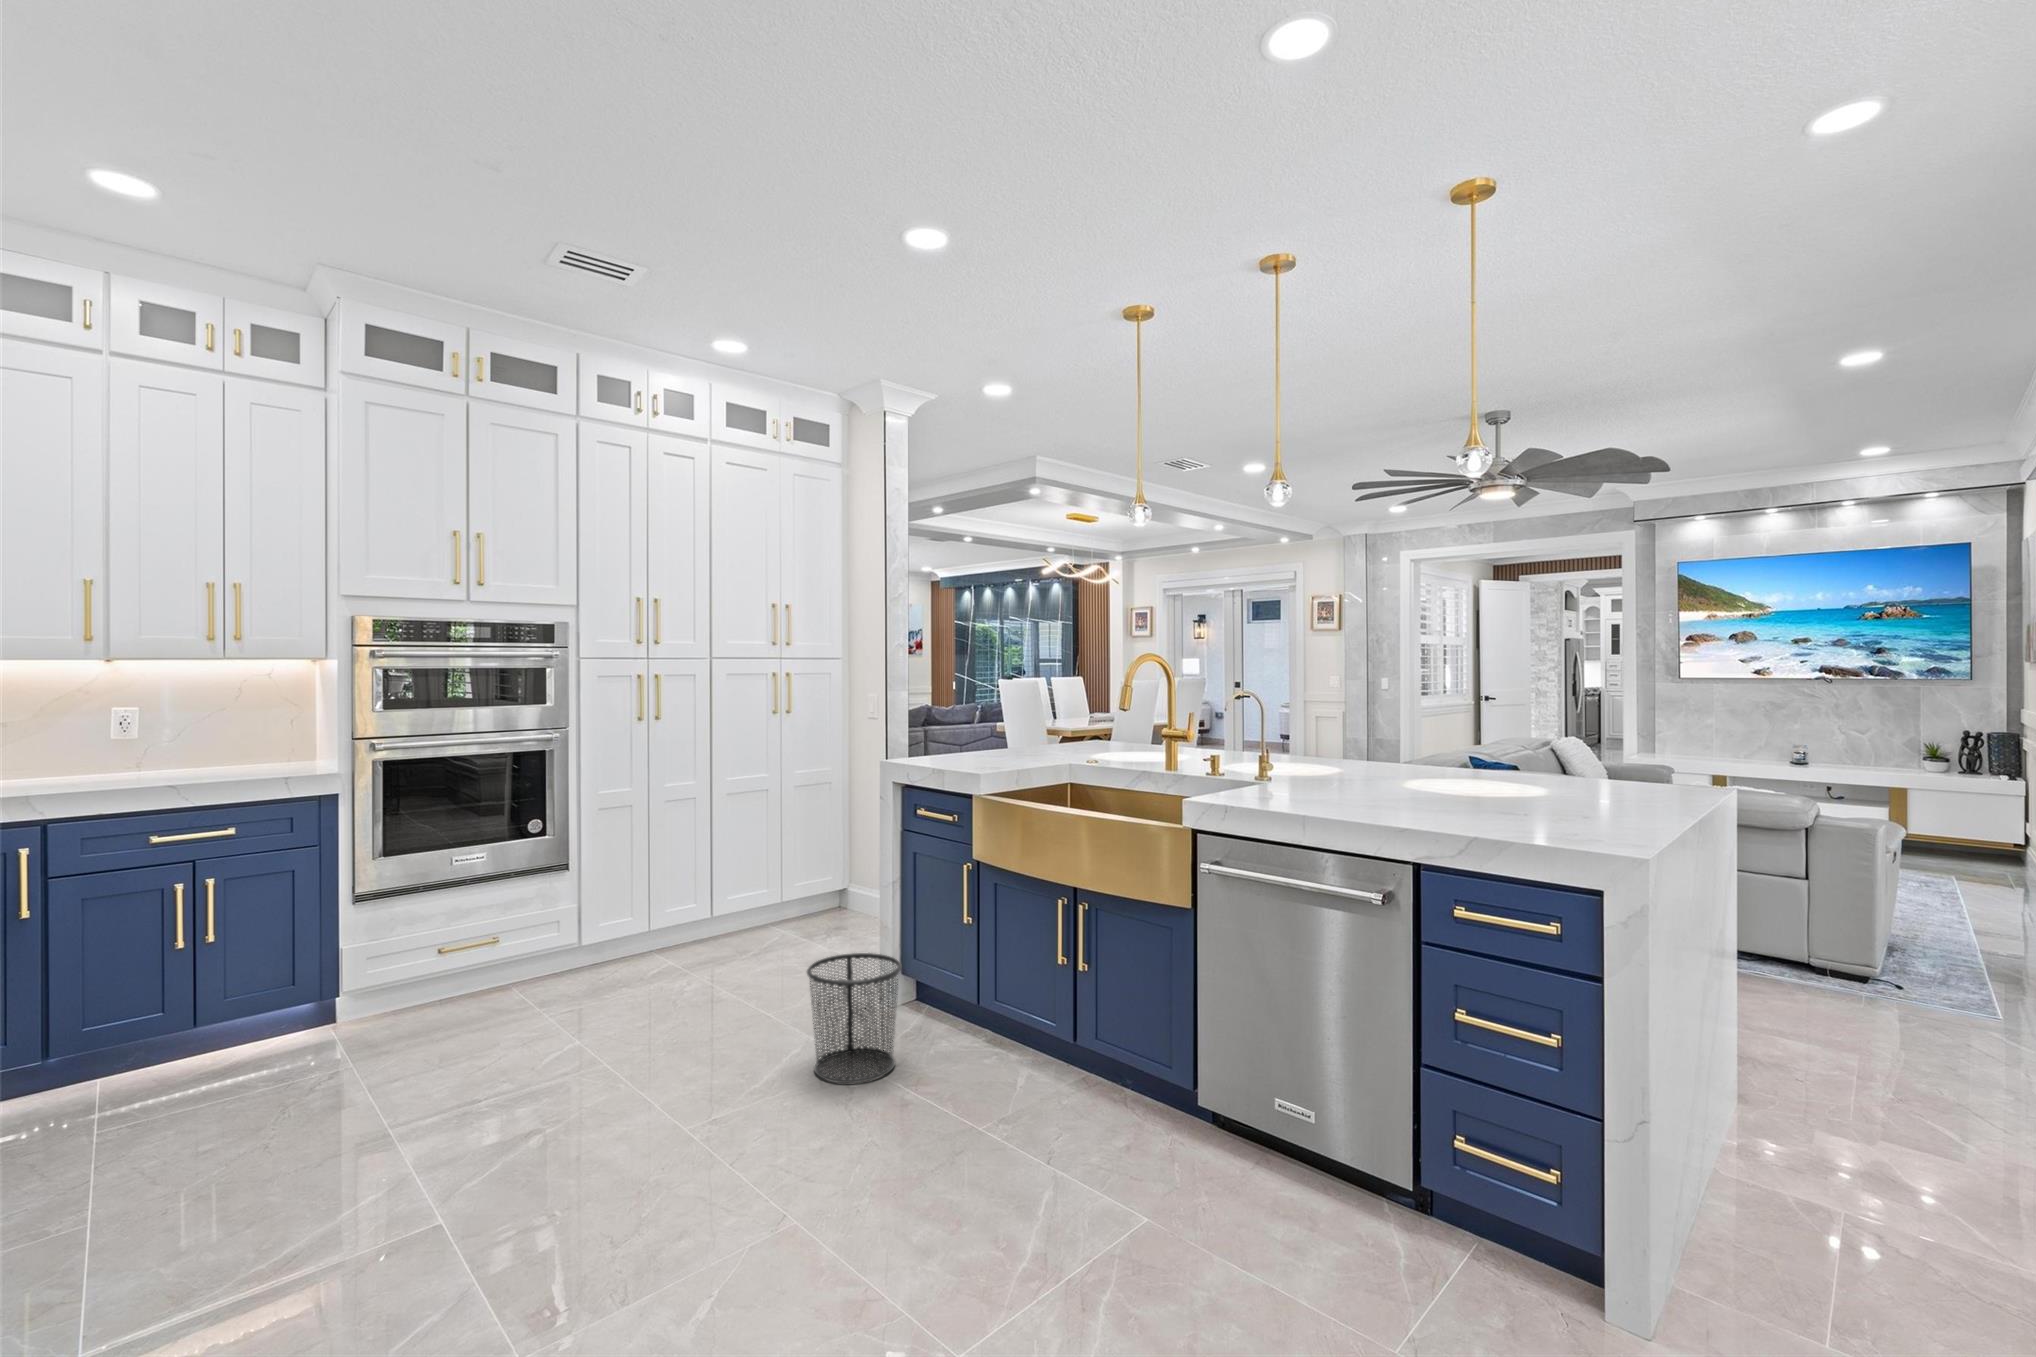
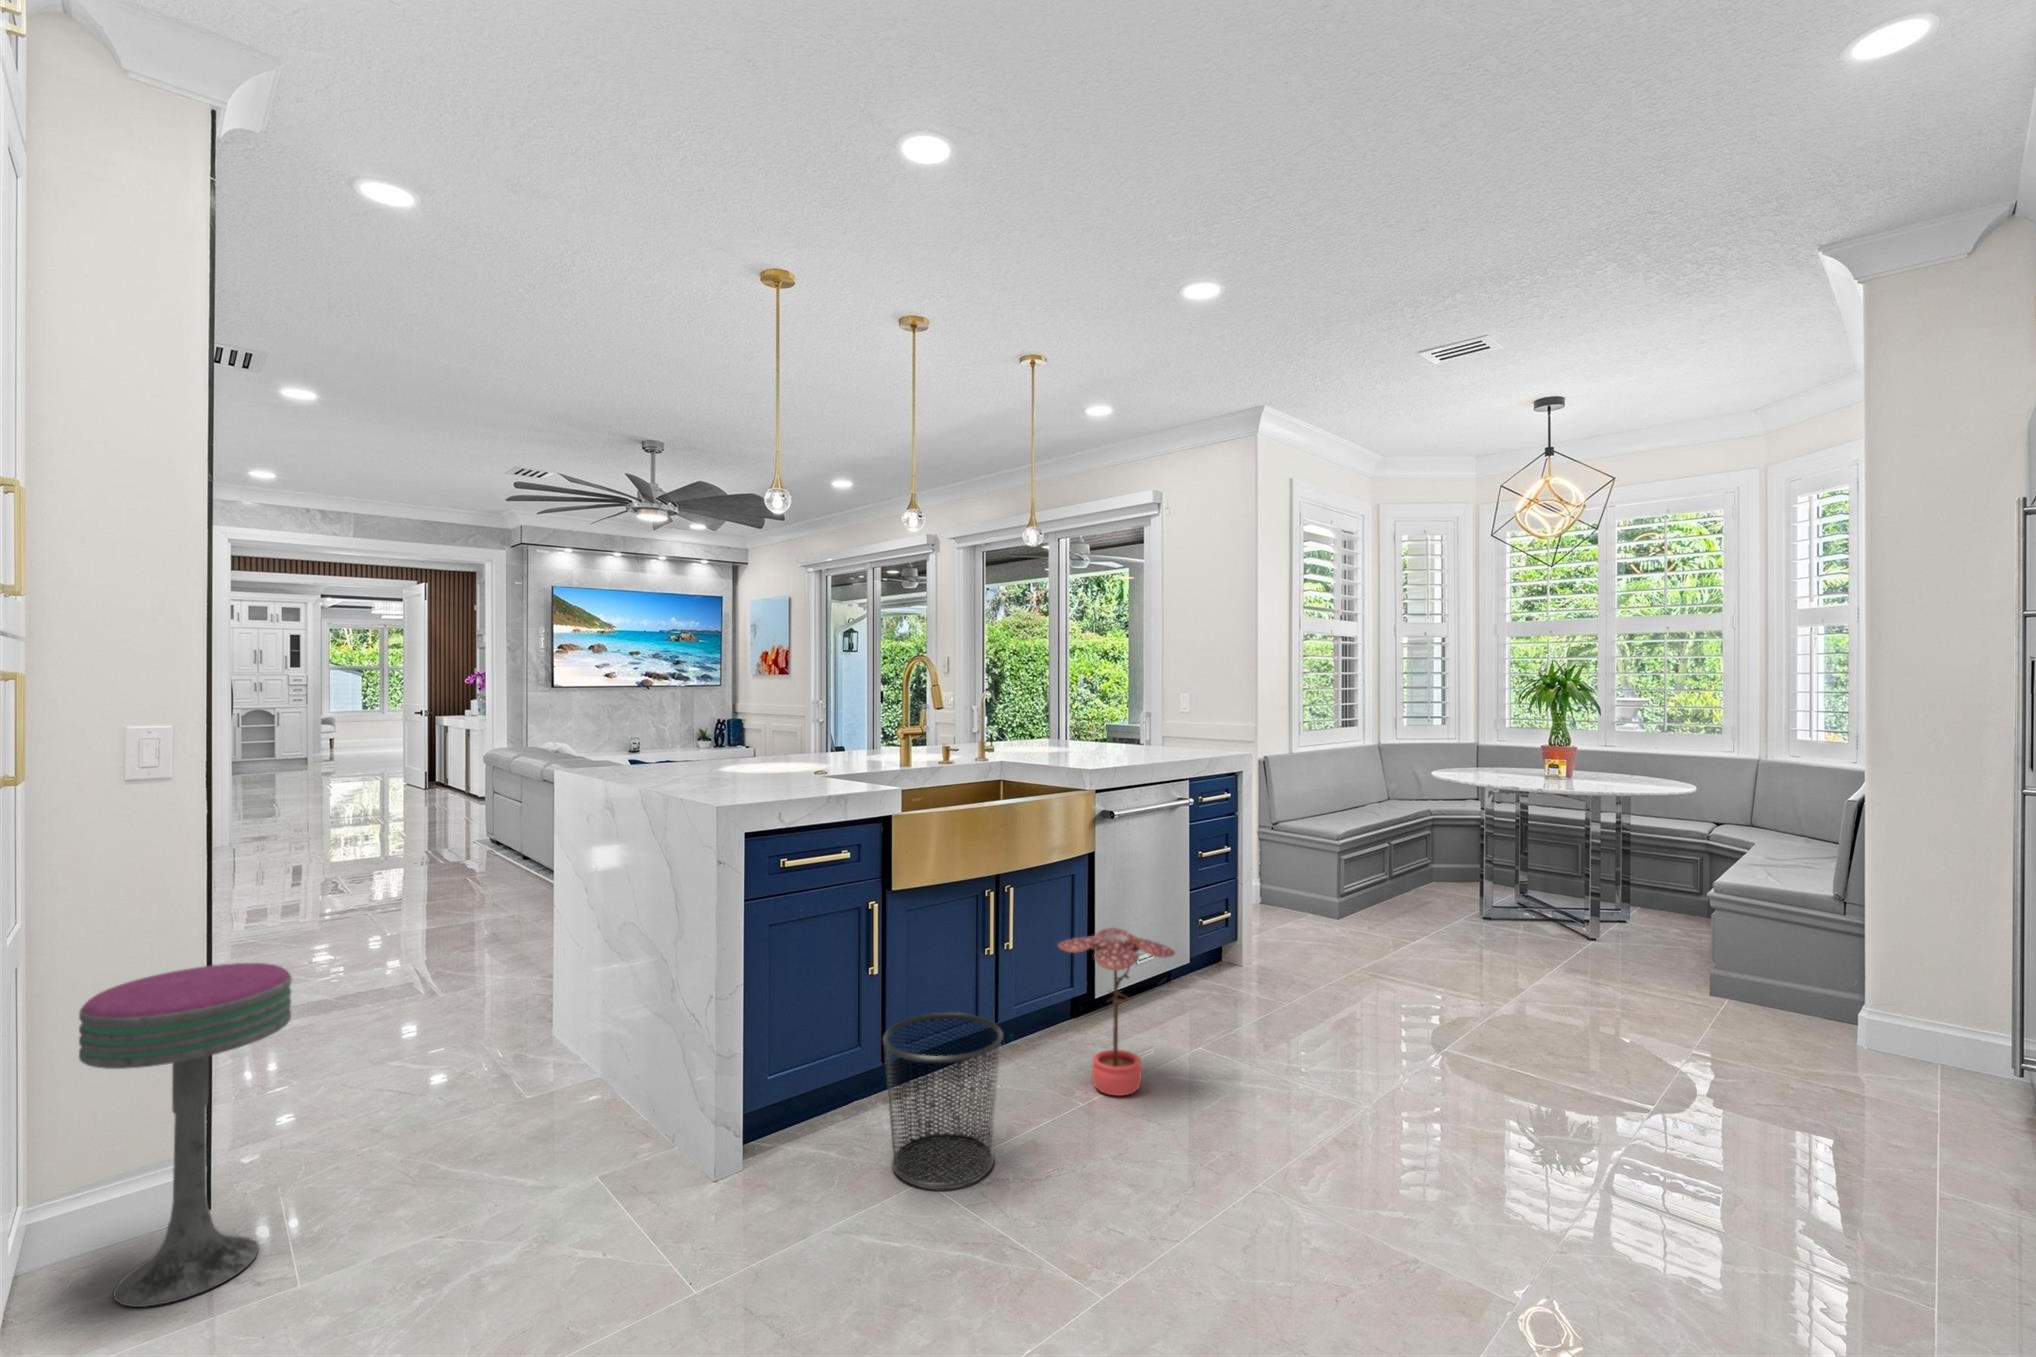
bar stool: none [766,811,835,945] -> present [79,963,292,1307]
potted plant: none [929,962,1057,1145] -> present [1057,928,1175,1096]

